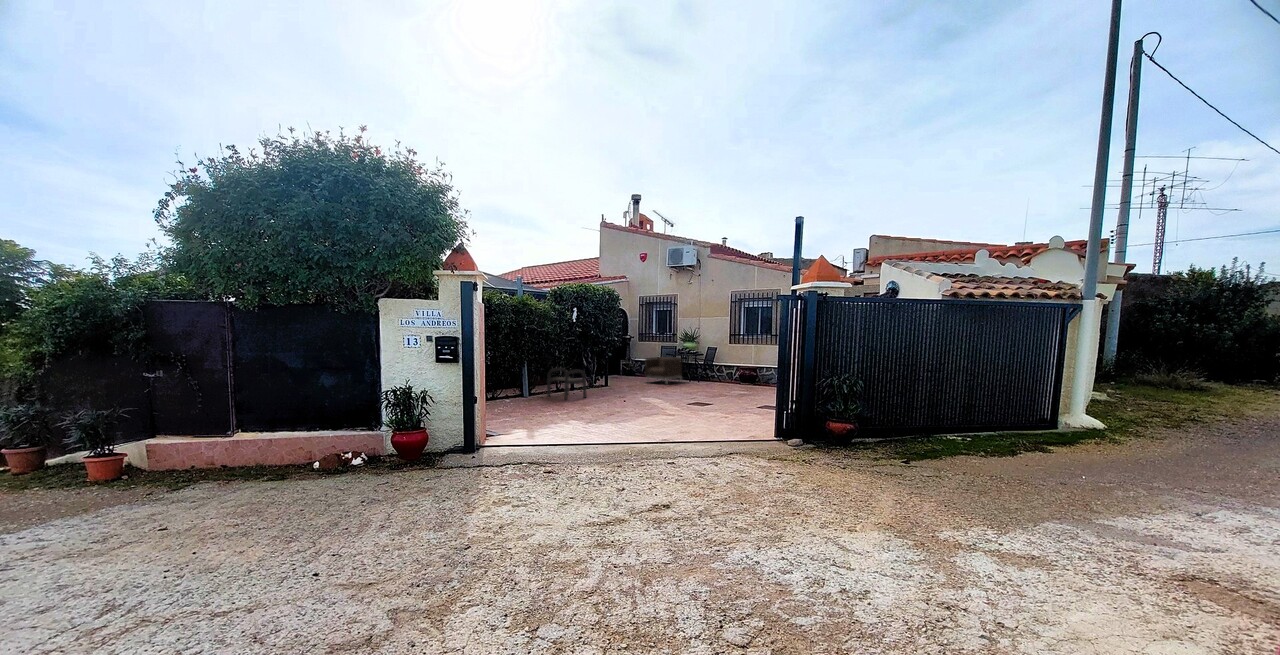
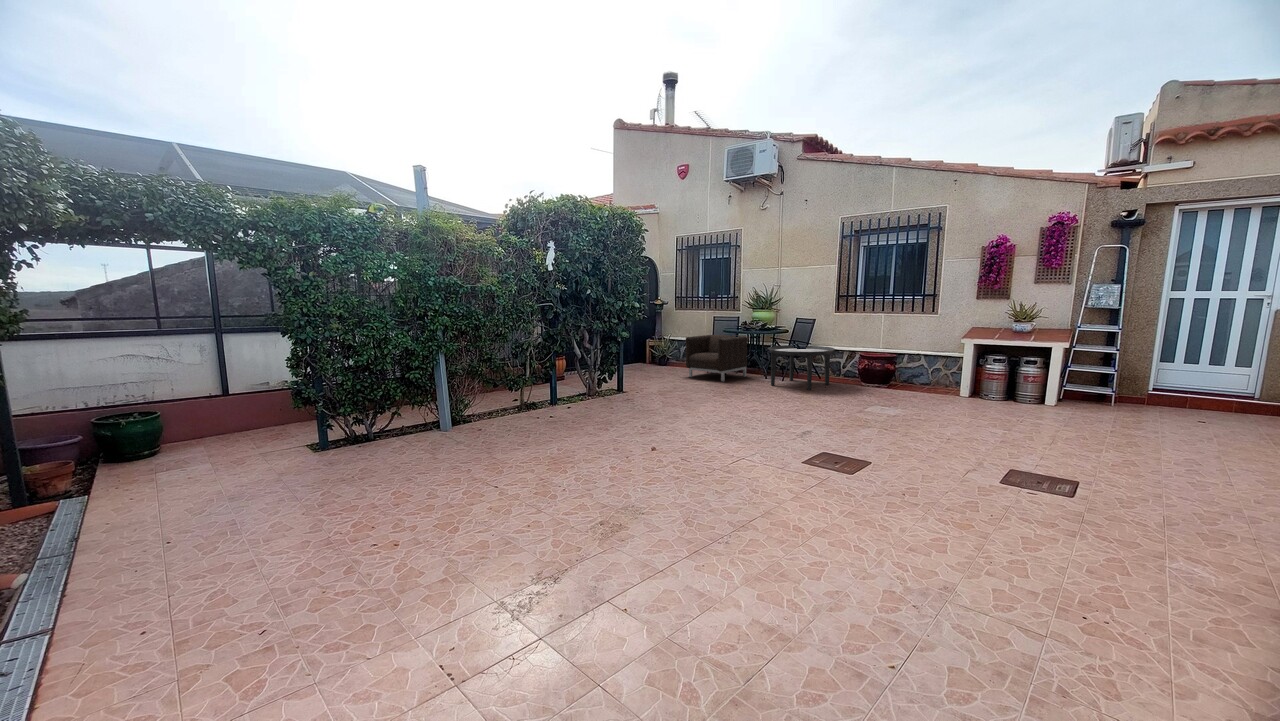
round table: none [692,363,728,387] -> present [768,345,835,390]
bench: present [547,368,586,400] -> none [502,360,572,429]

